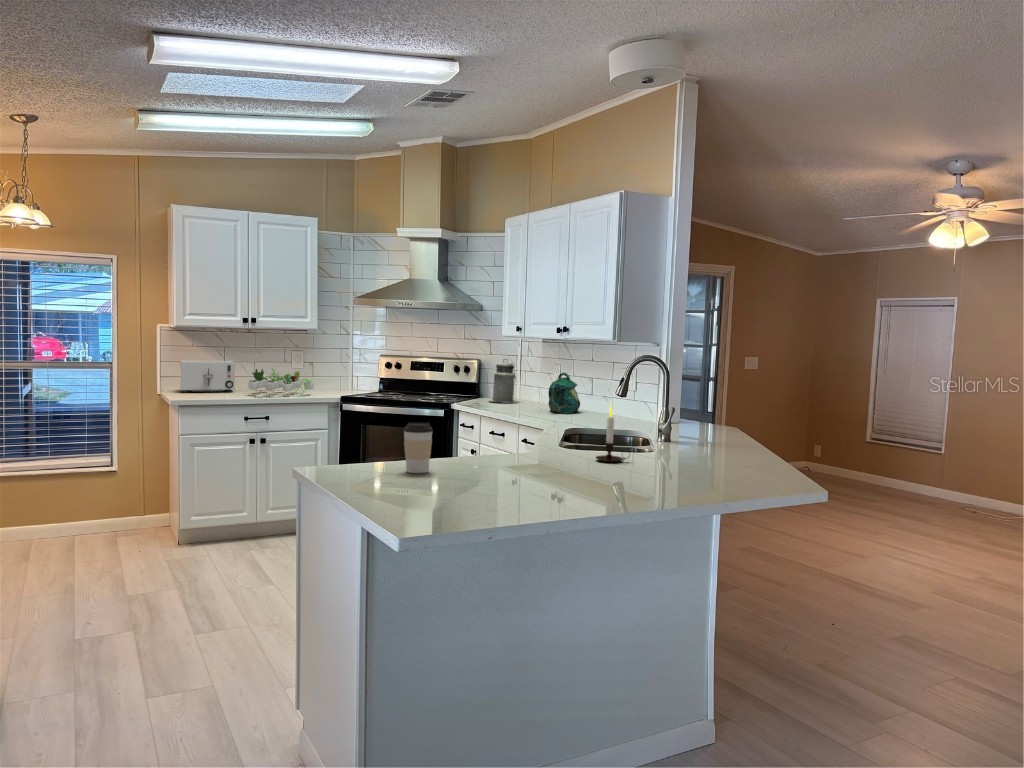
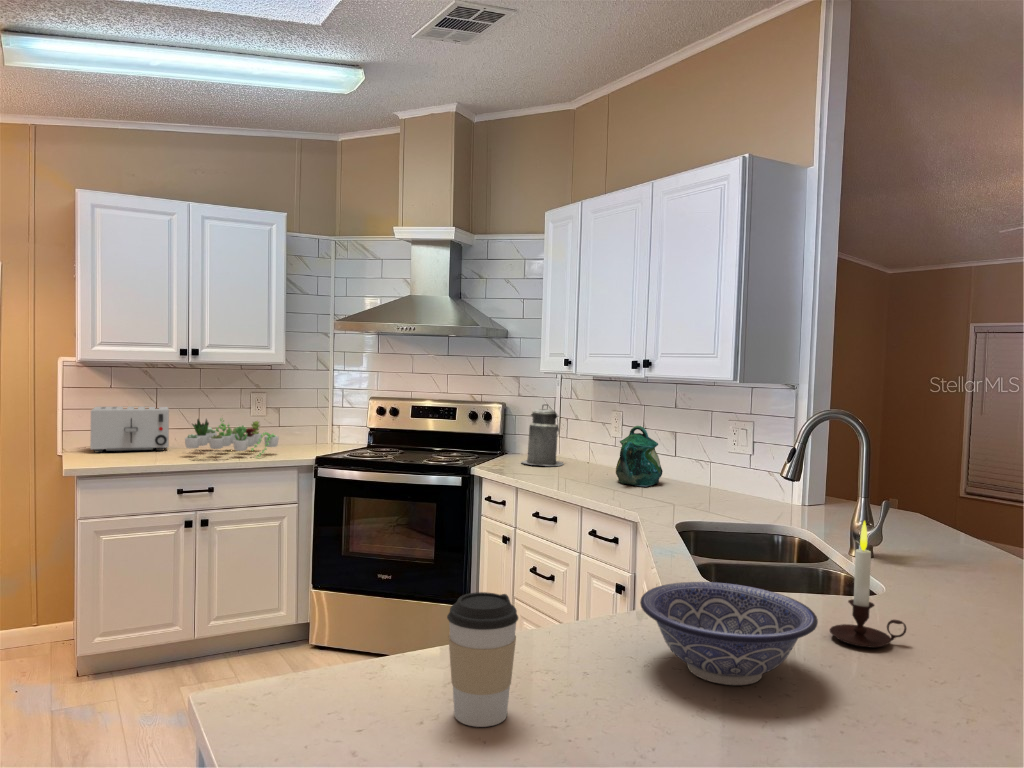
decorative bowl: none [495,431,572,468] -> present [640,582,818,685]

